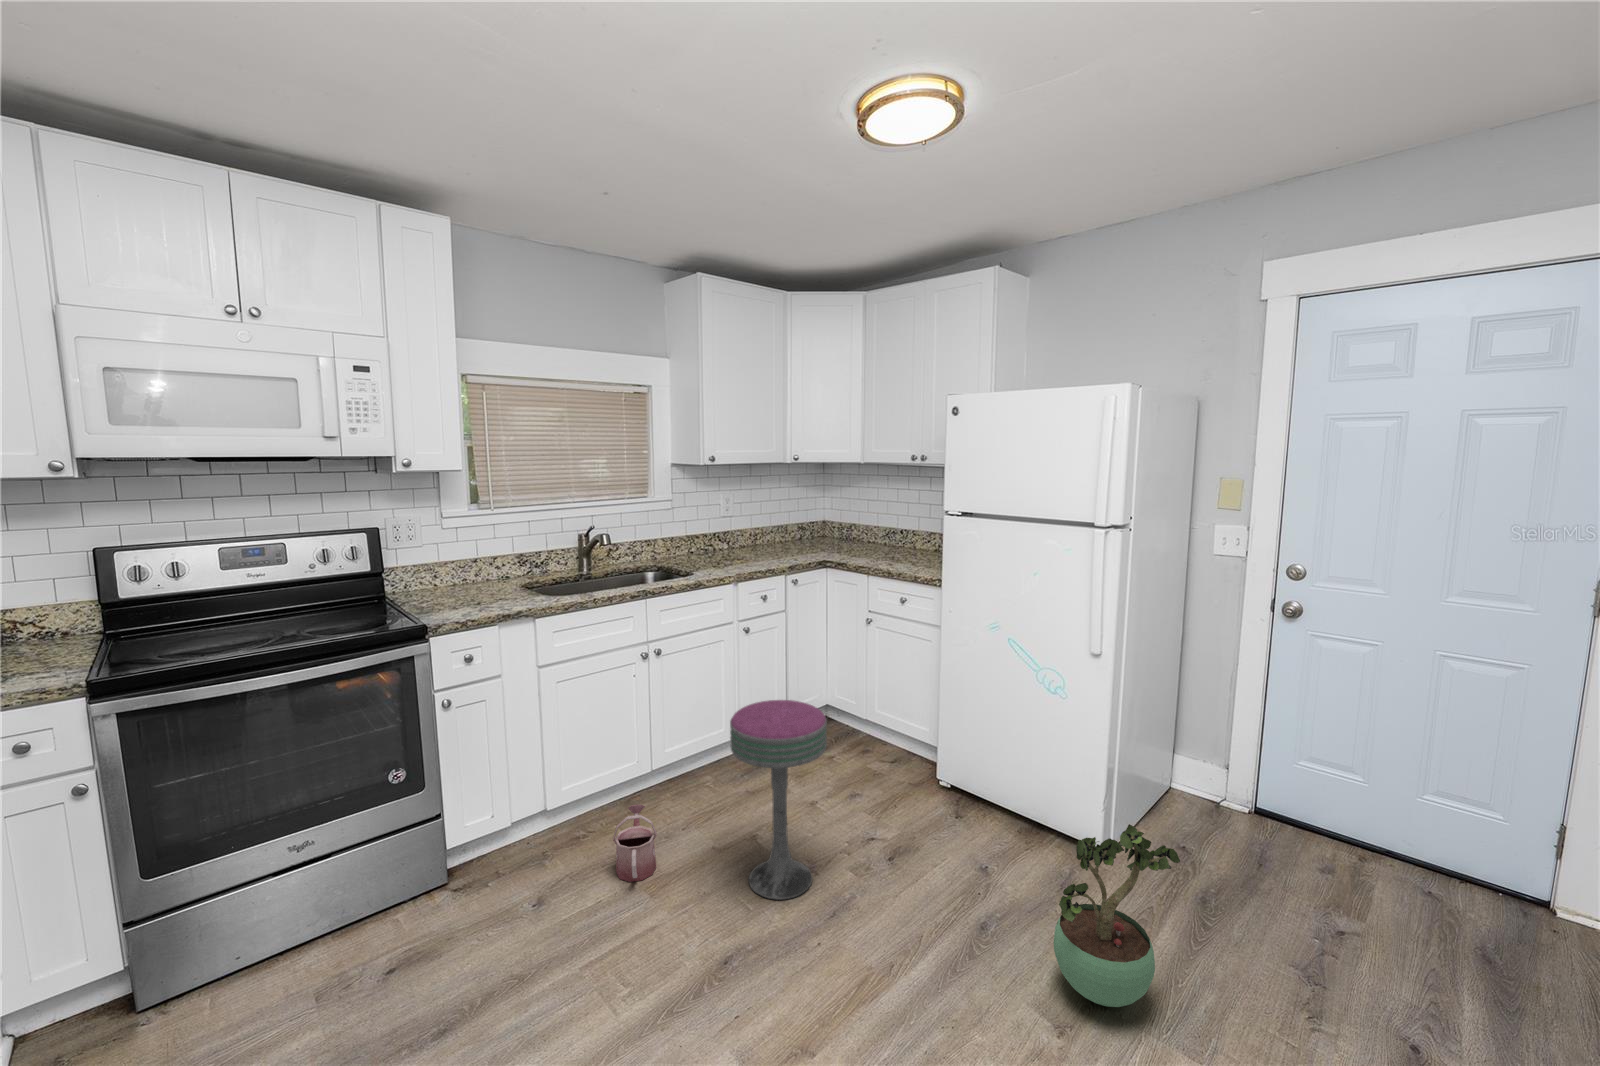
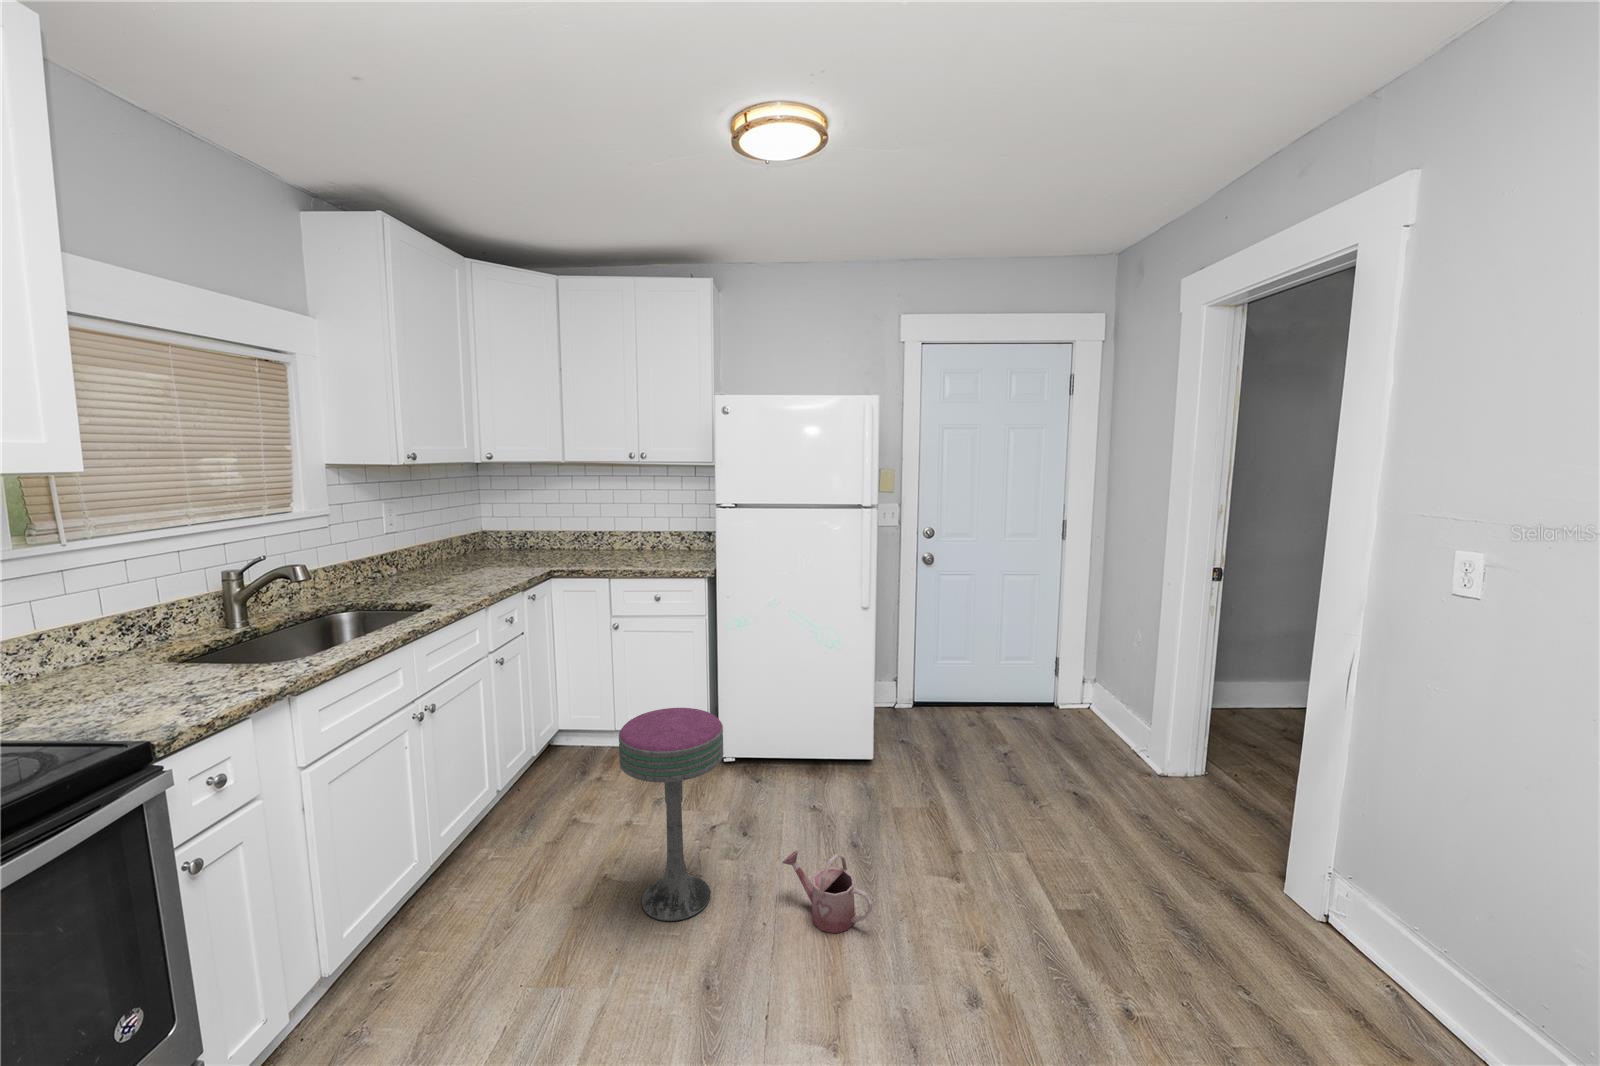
watering can: present [613,805,657,882] -> present [782,851,872,933]
potted plant: present [1054,824,1180,1007] -> none [924,715,994,854]

